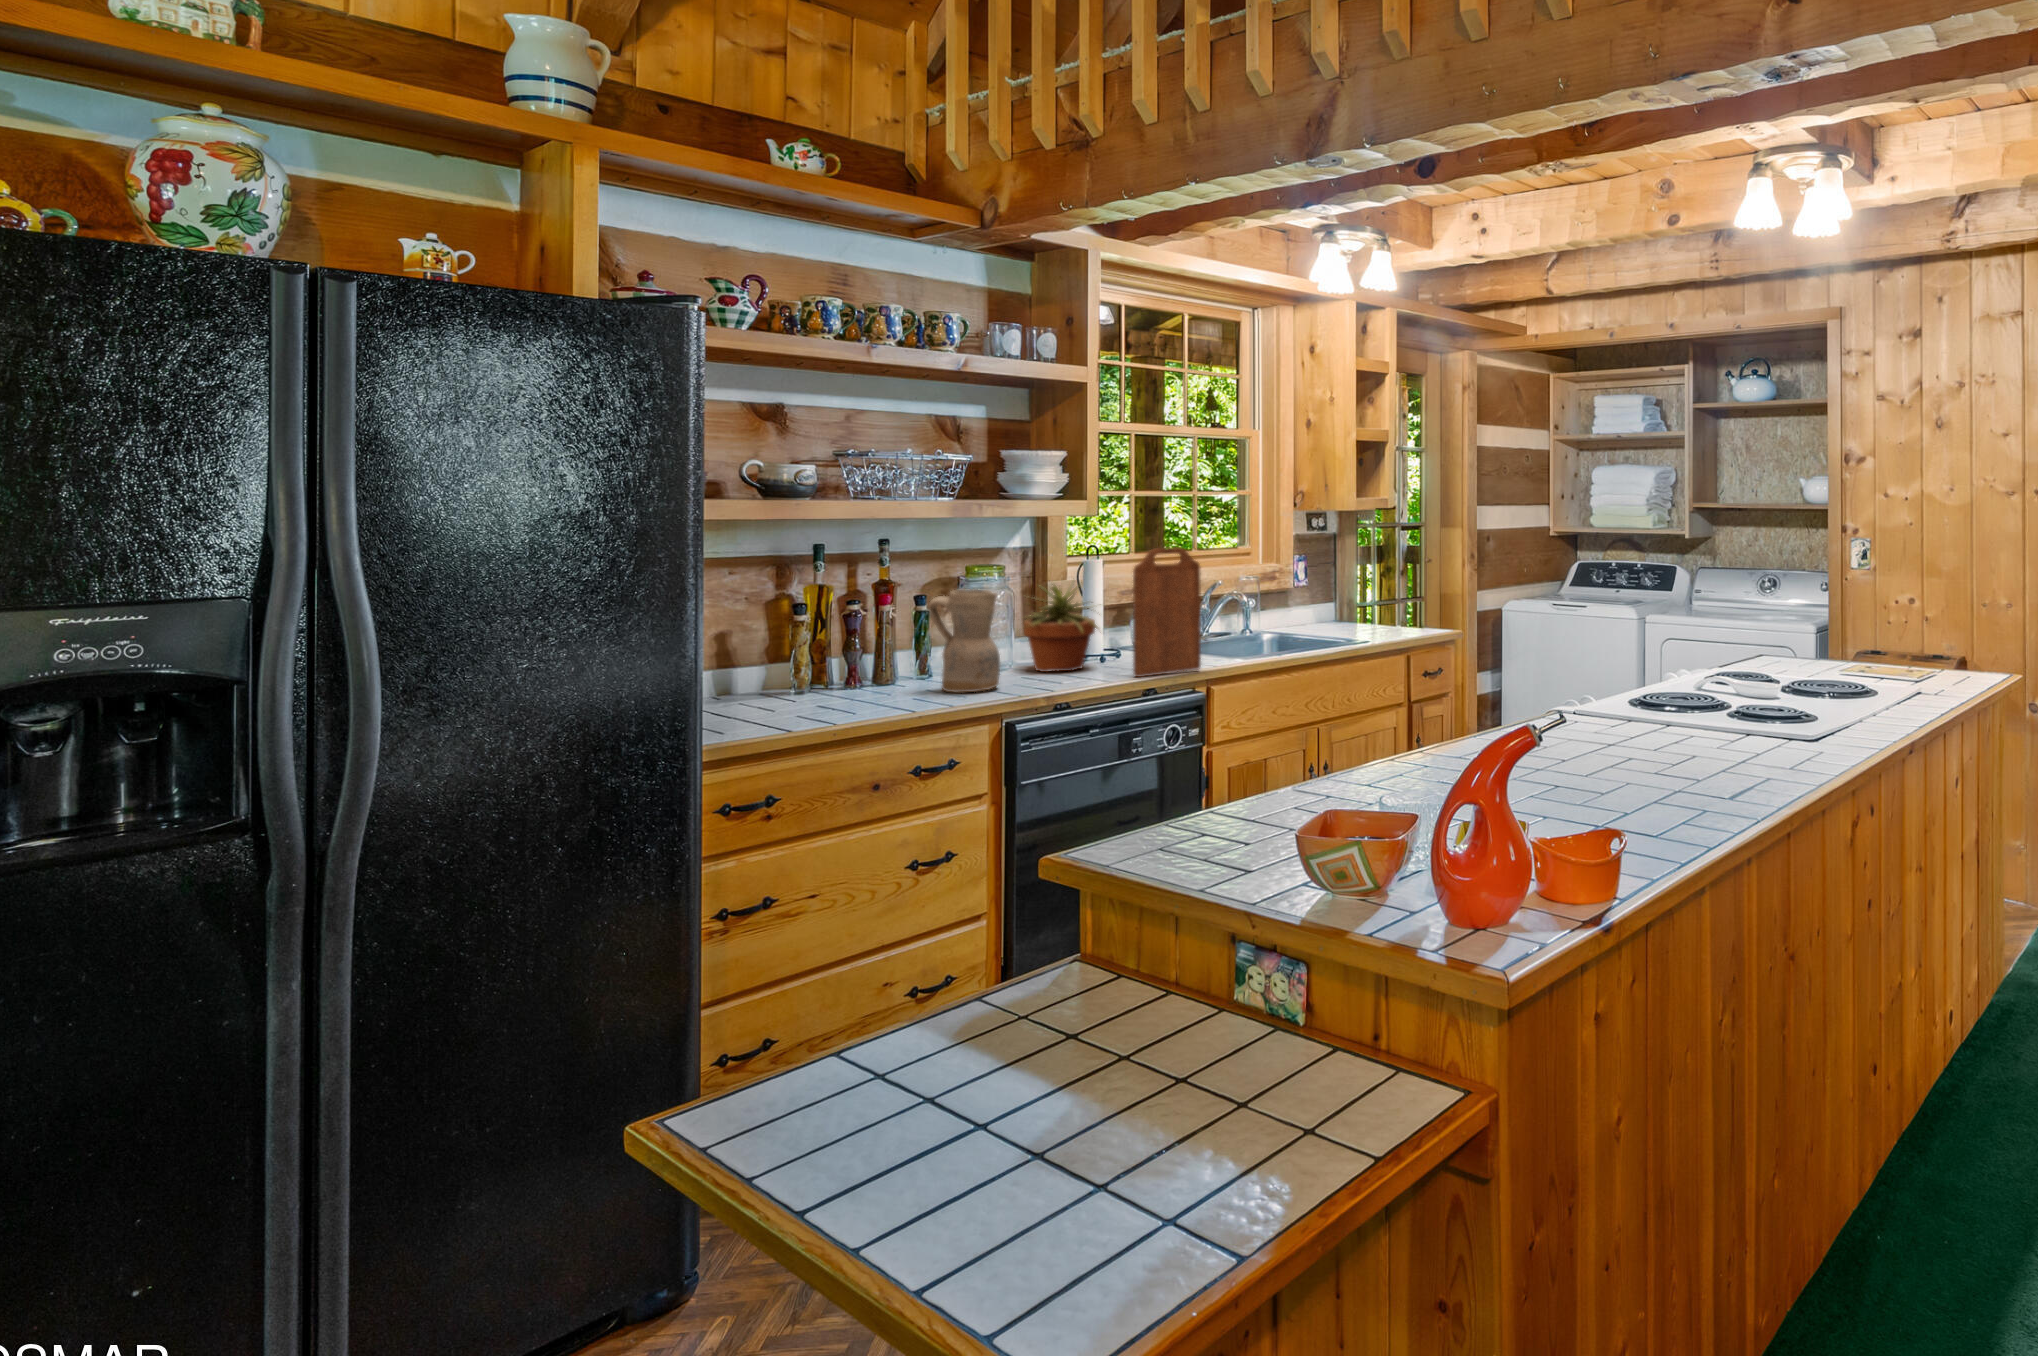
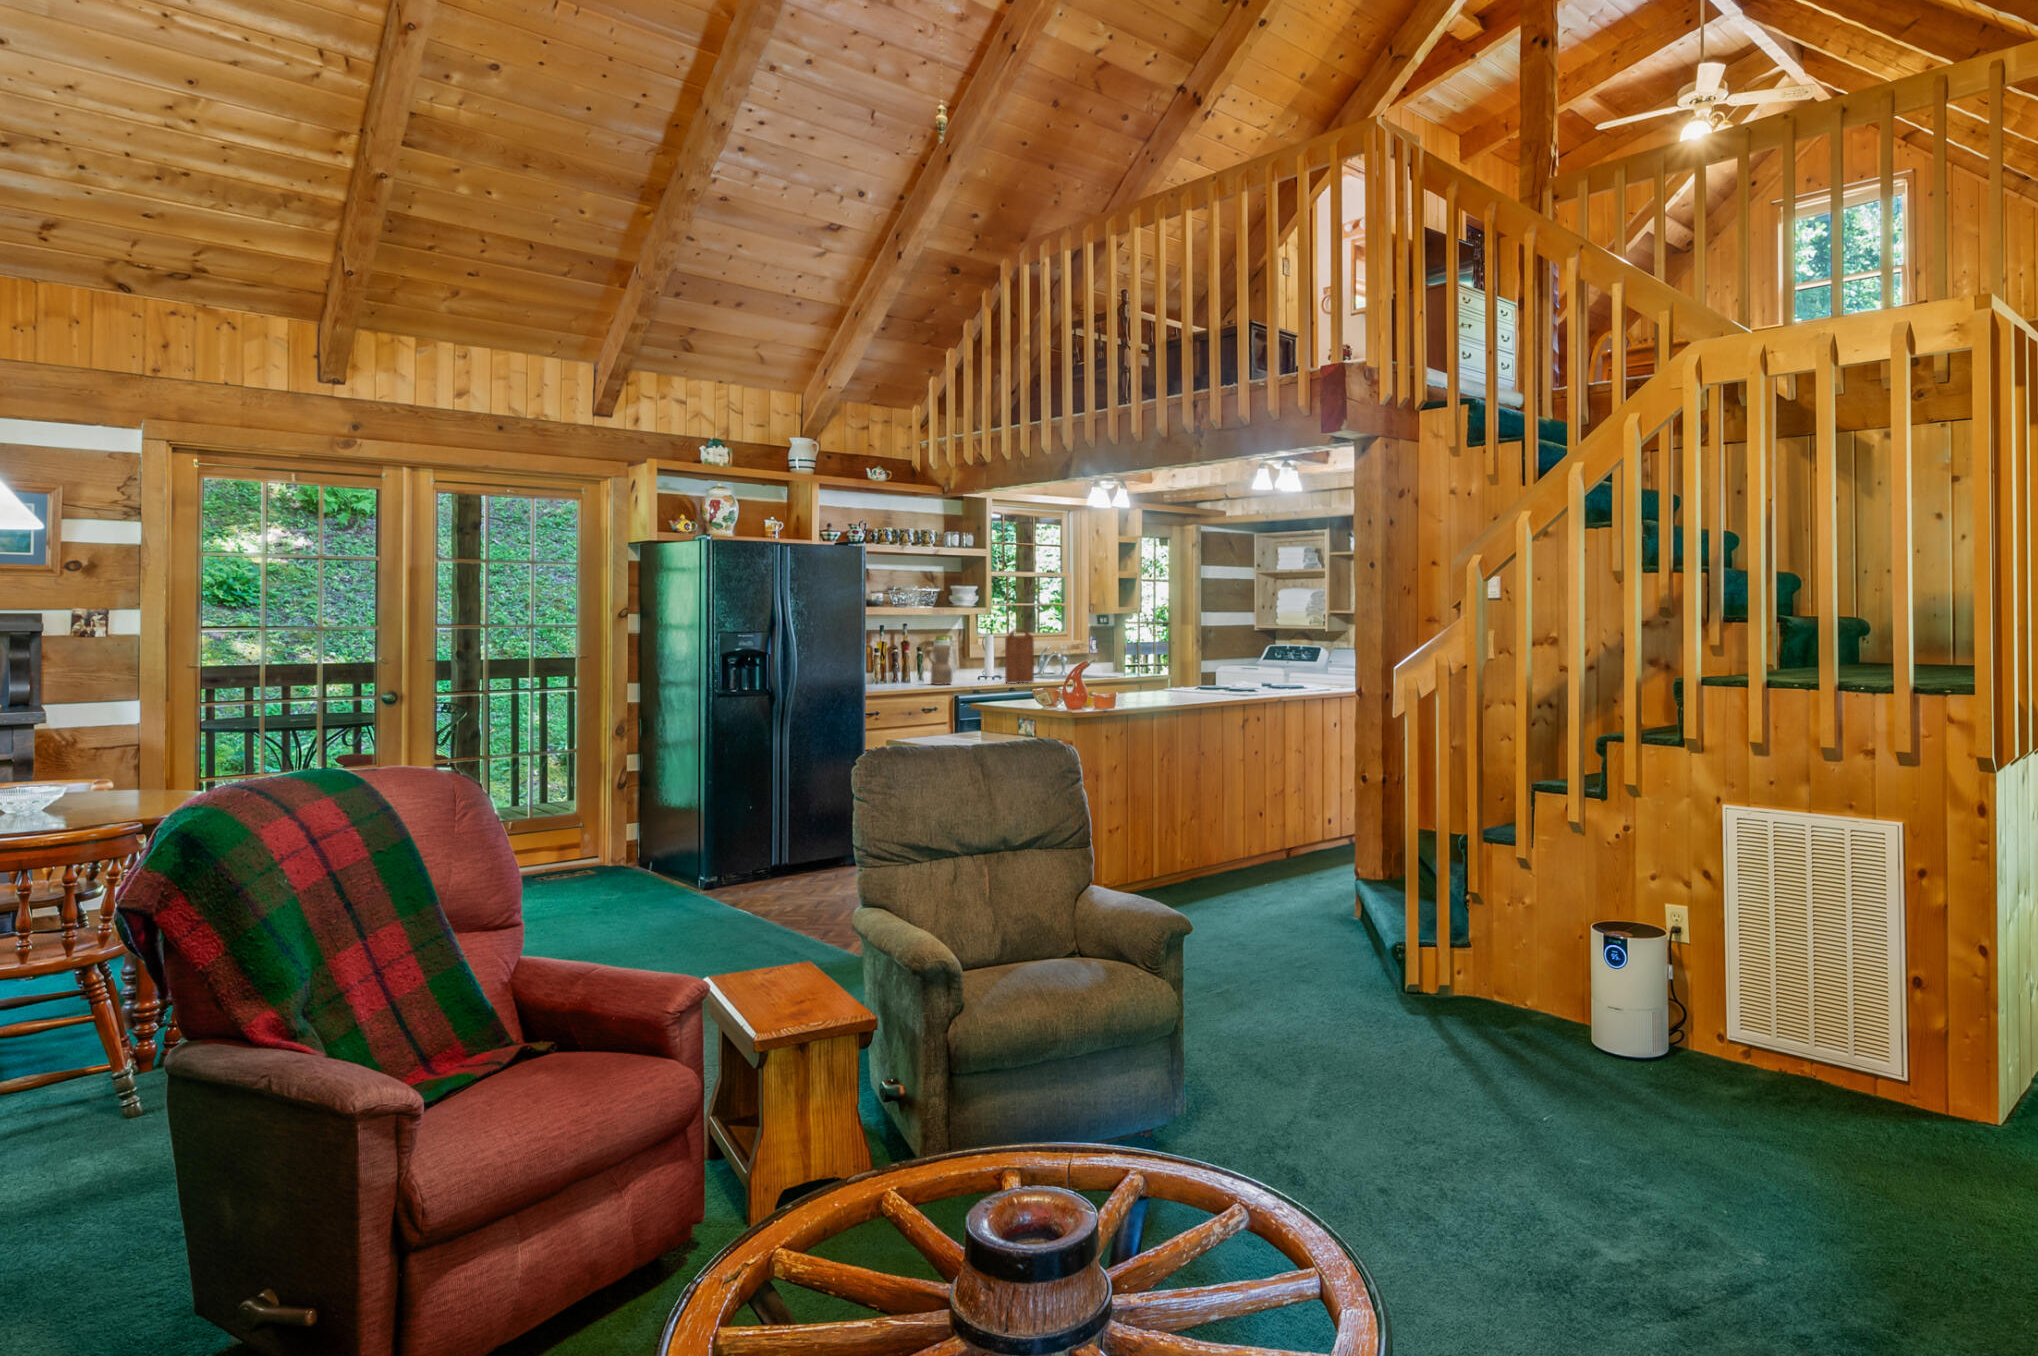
potted plant: present [1023,585,1098,672] -> none [958,643,995,682]

